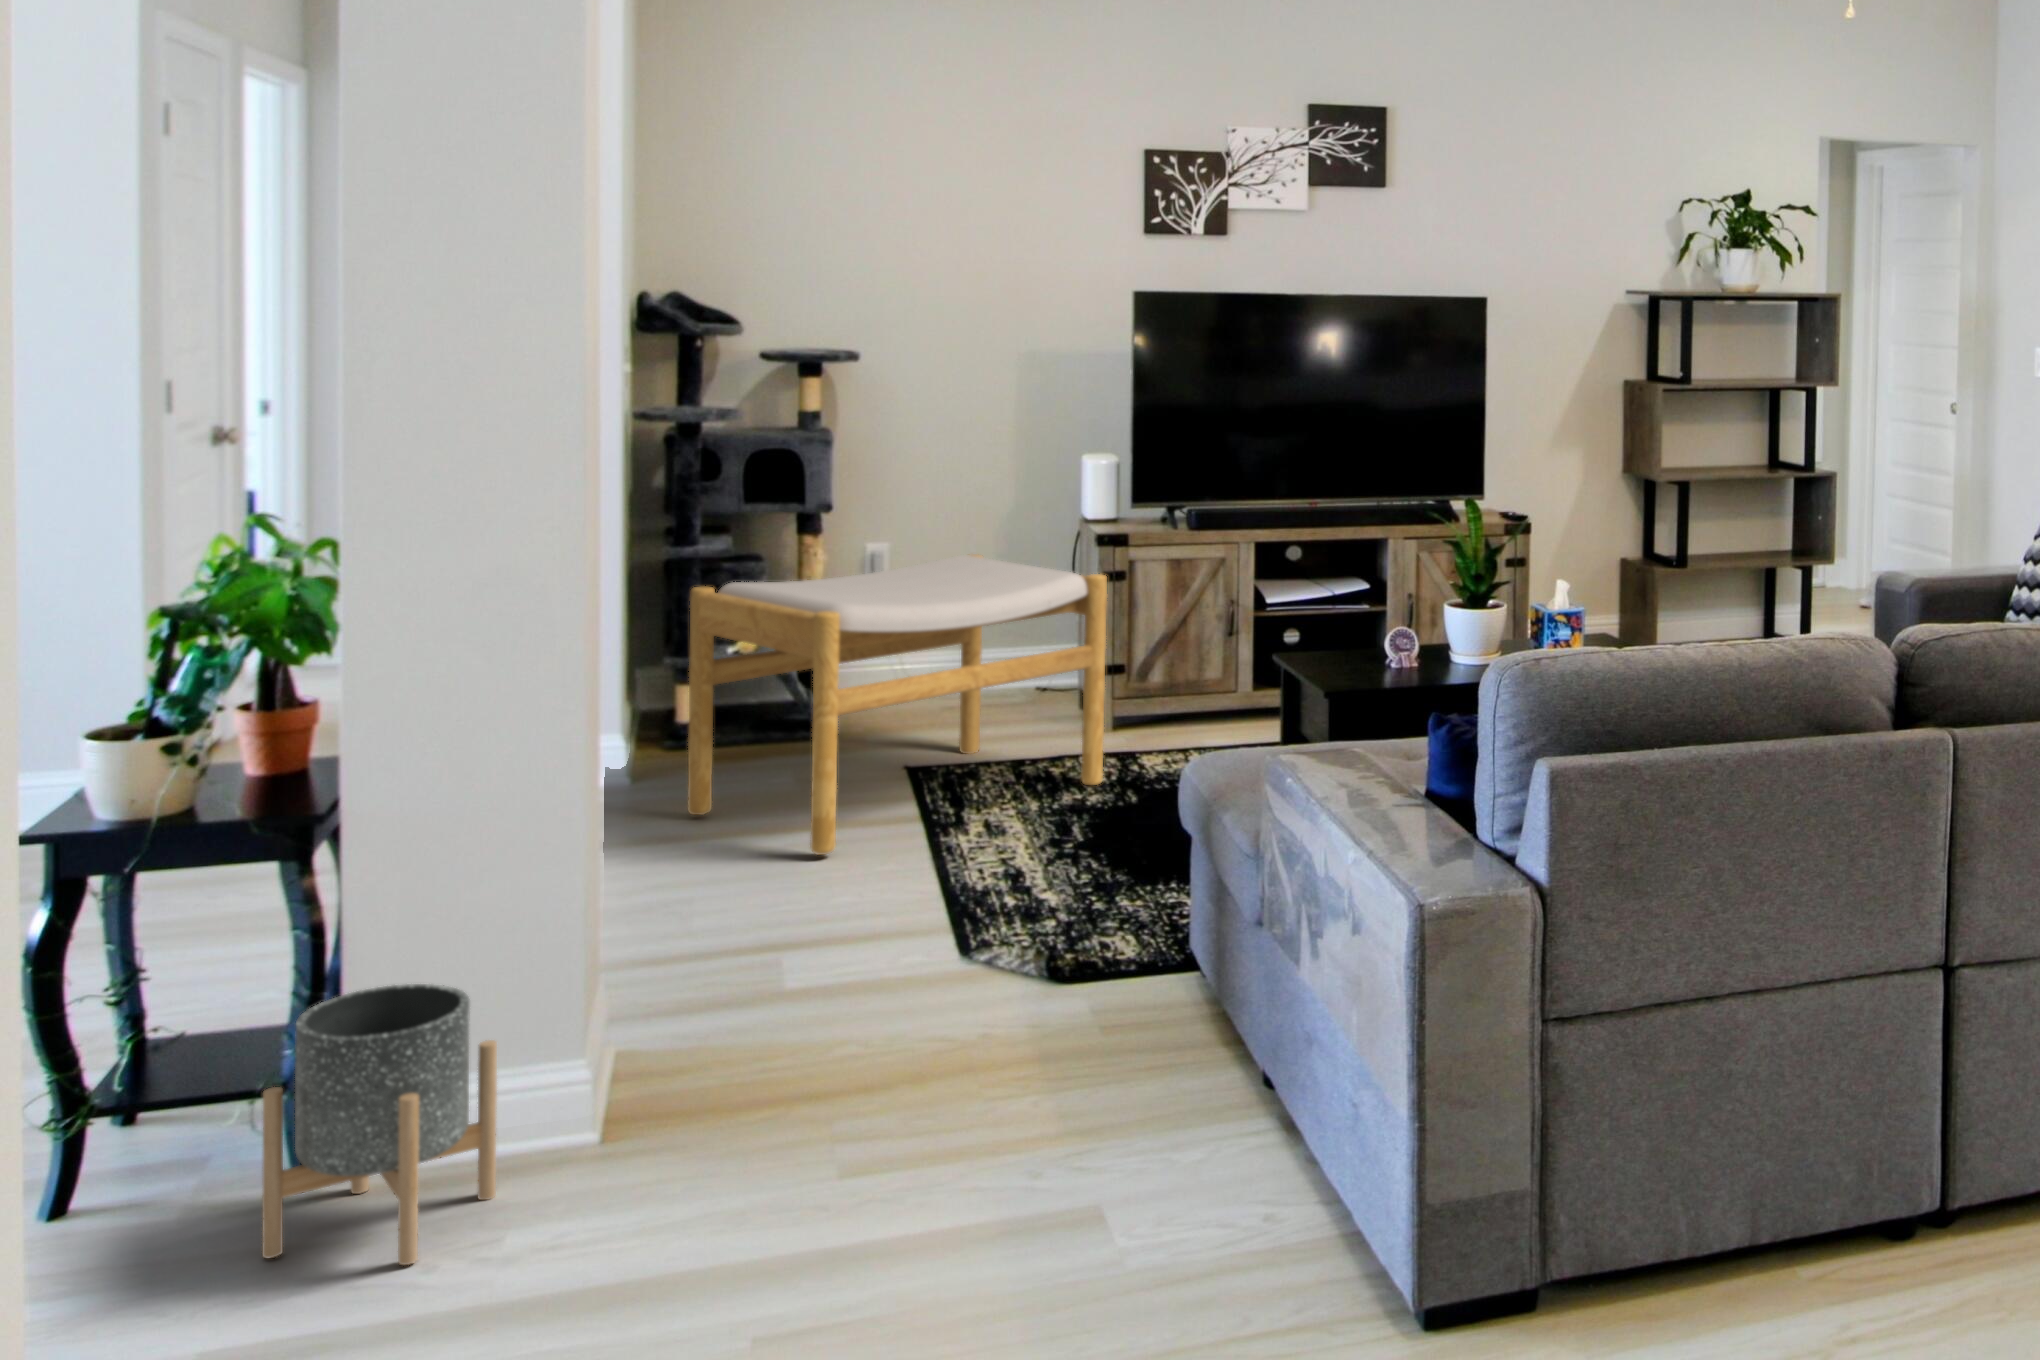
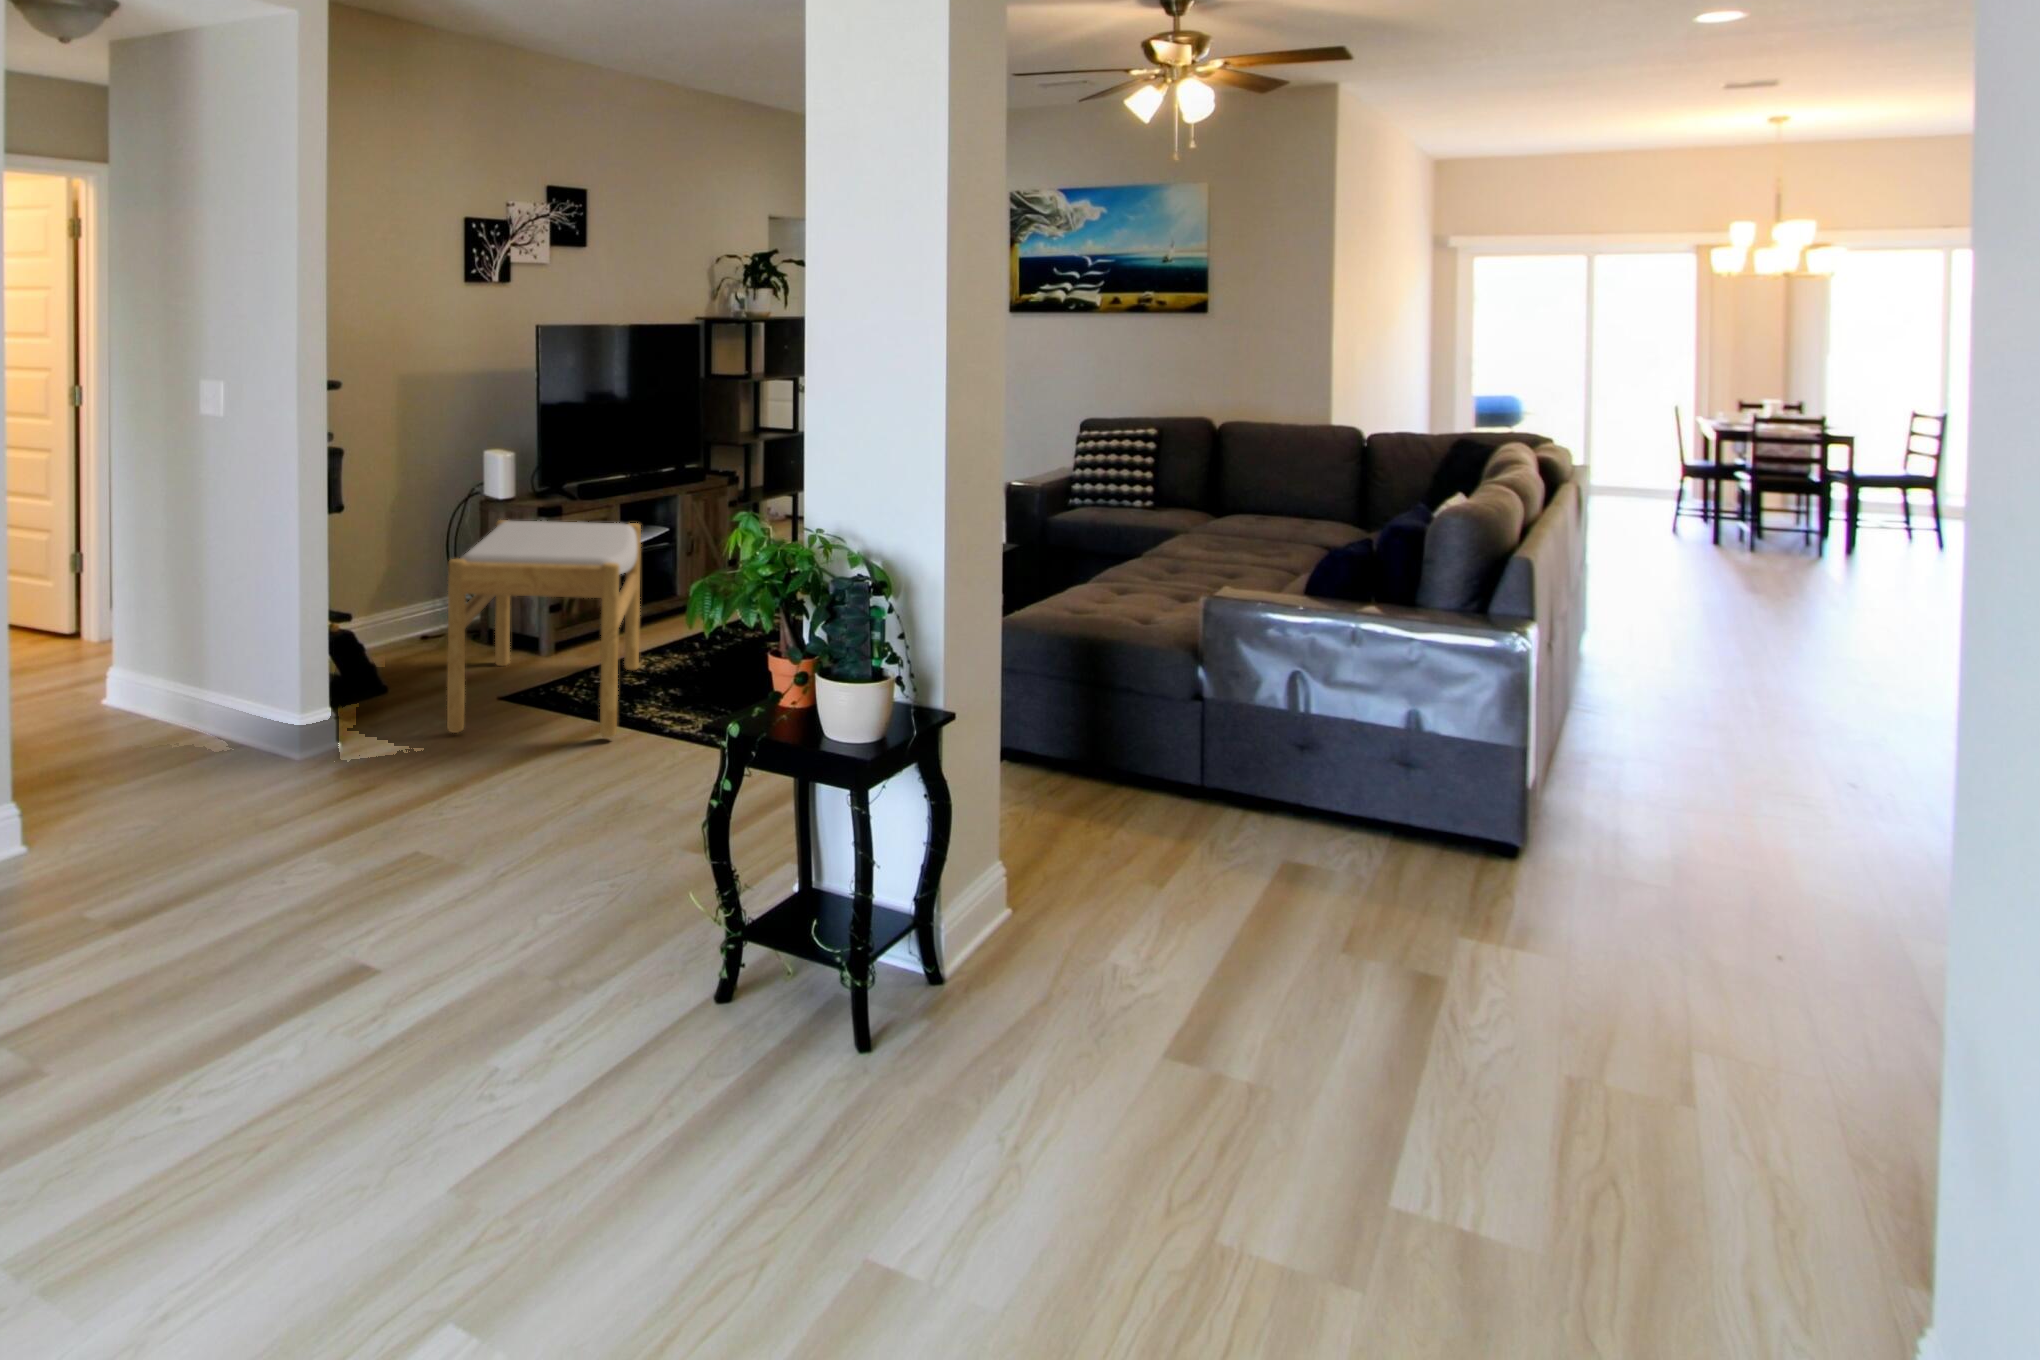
planter: present [262,984,497,1265] -> none [908,810,1052,1005]

